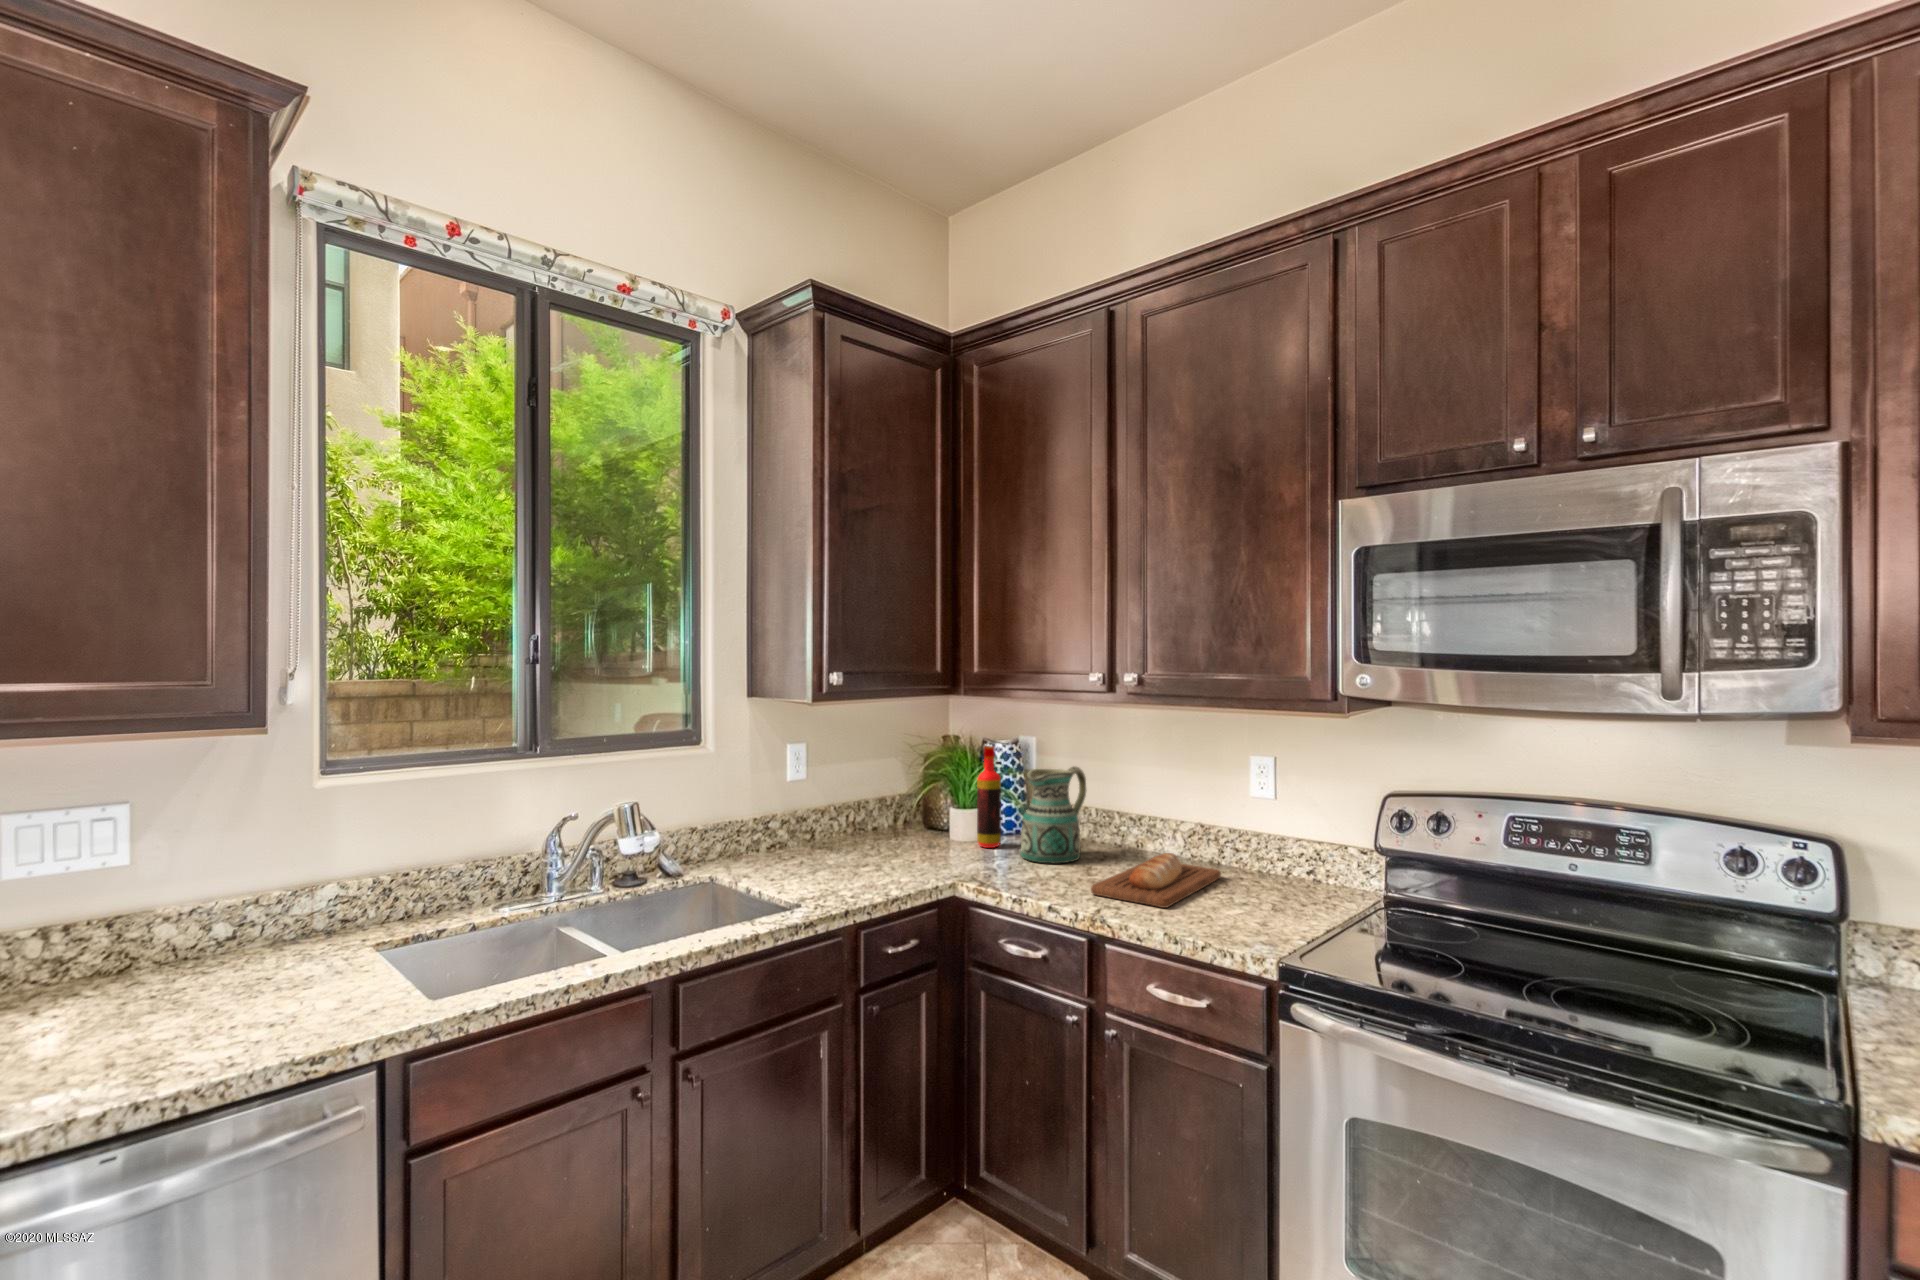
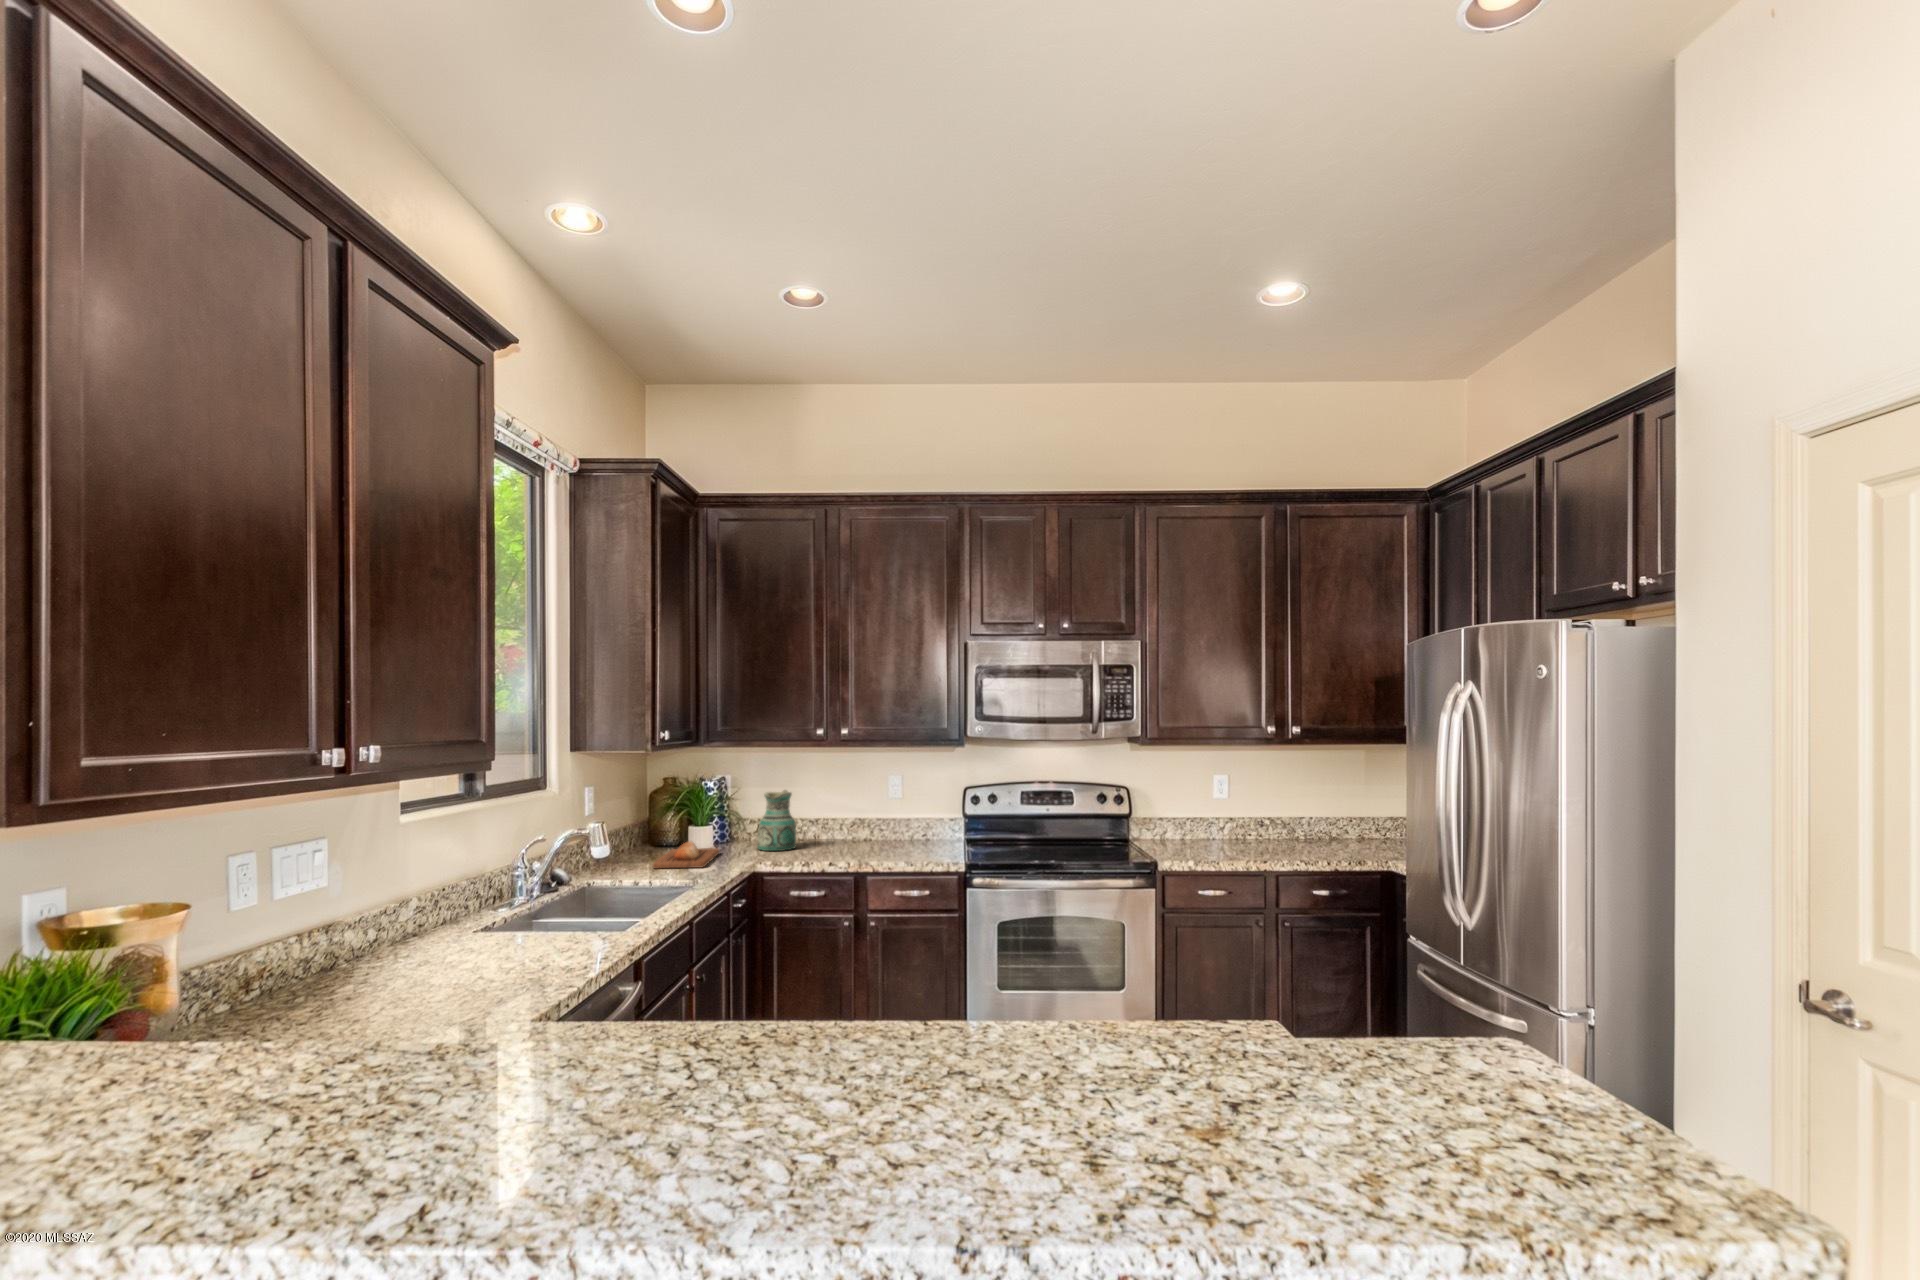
bottle: present [977,746,1001,848] -> none [719,781,736,850]
bread loaf: present [1091,853,1221,908] -> present [652,841,719,869]

